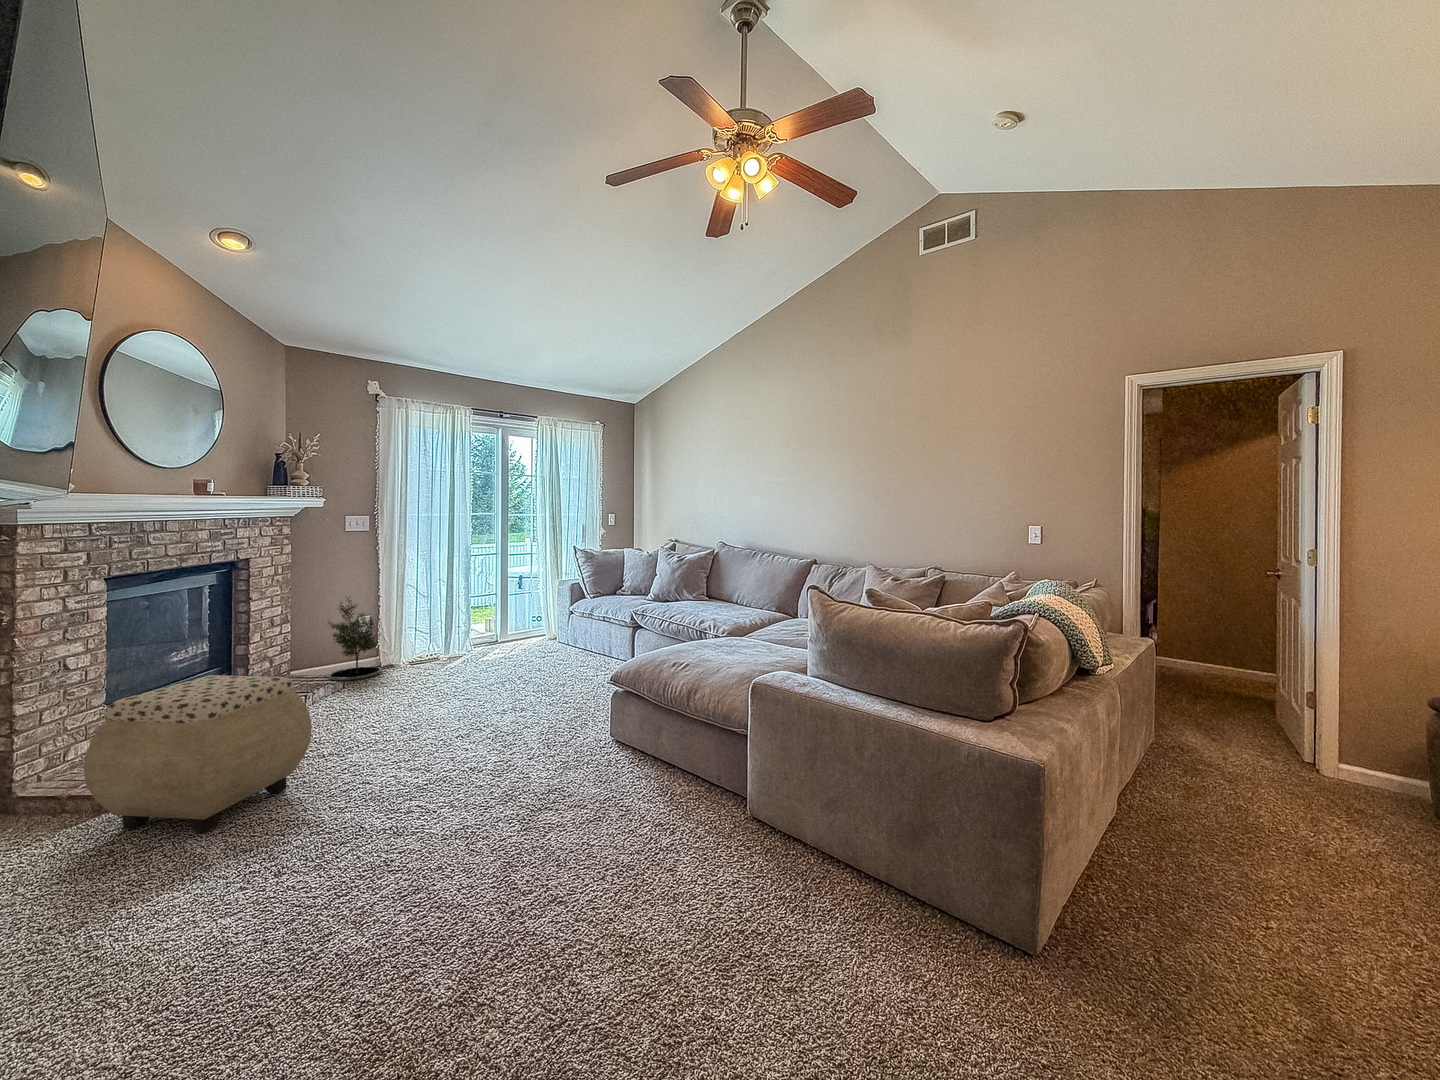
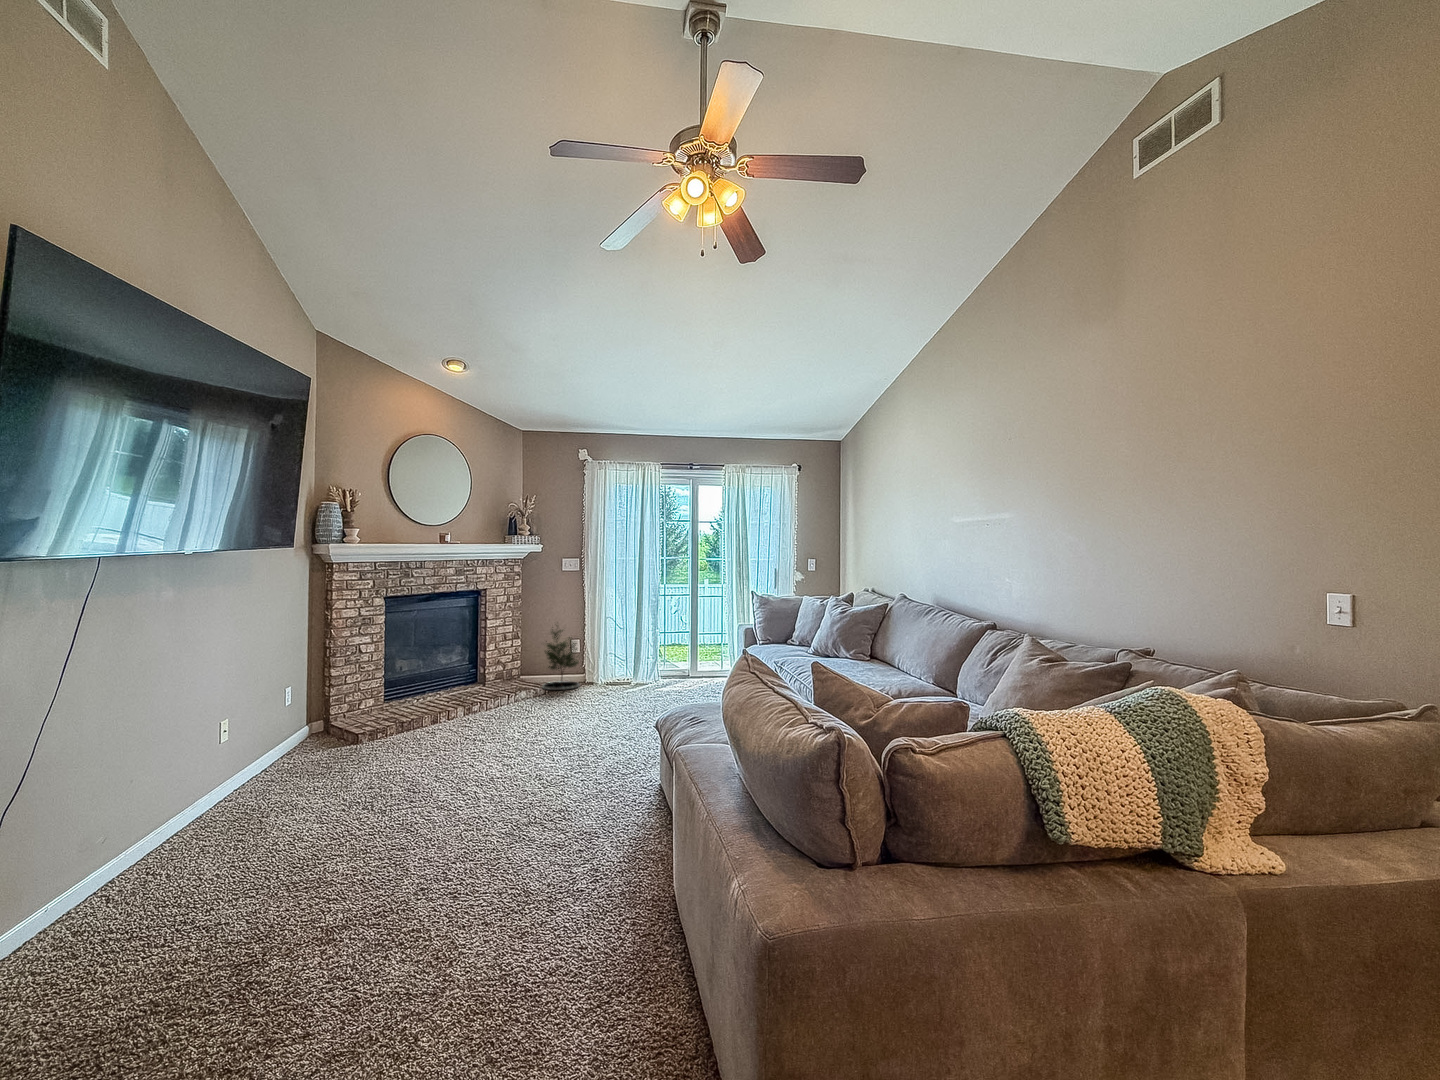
ottoman: present [84,675,312,833] -> none [340,665,453,764]

